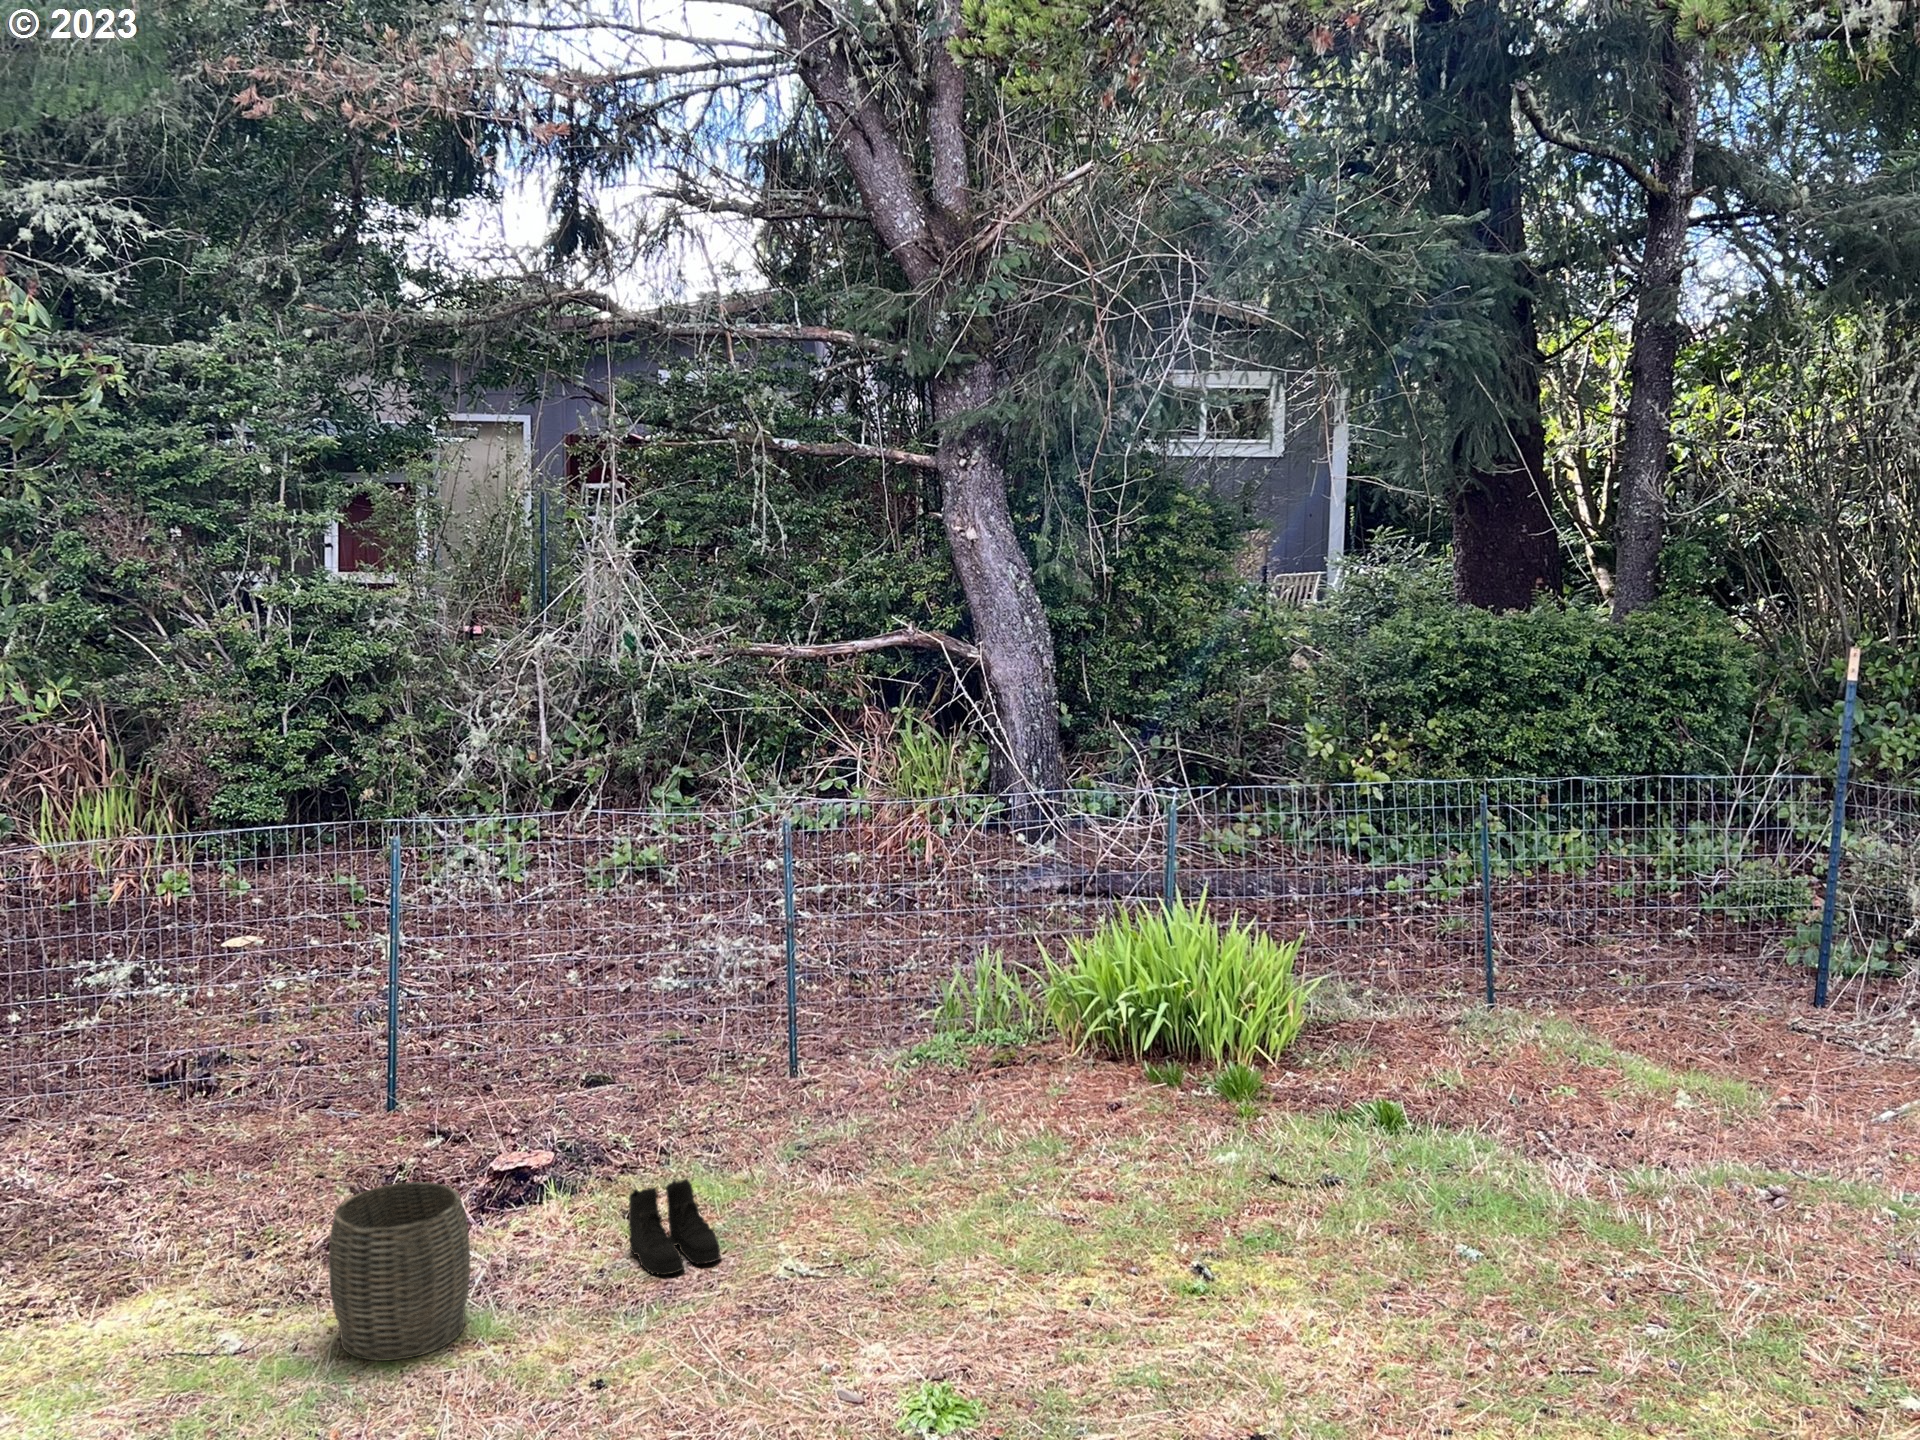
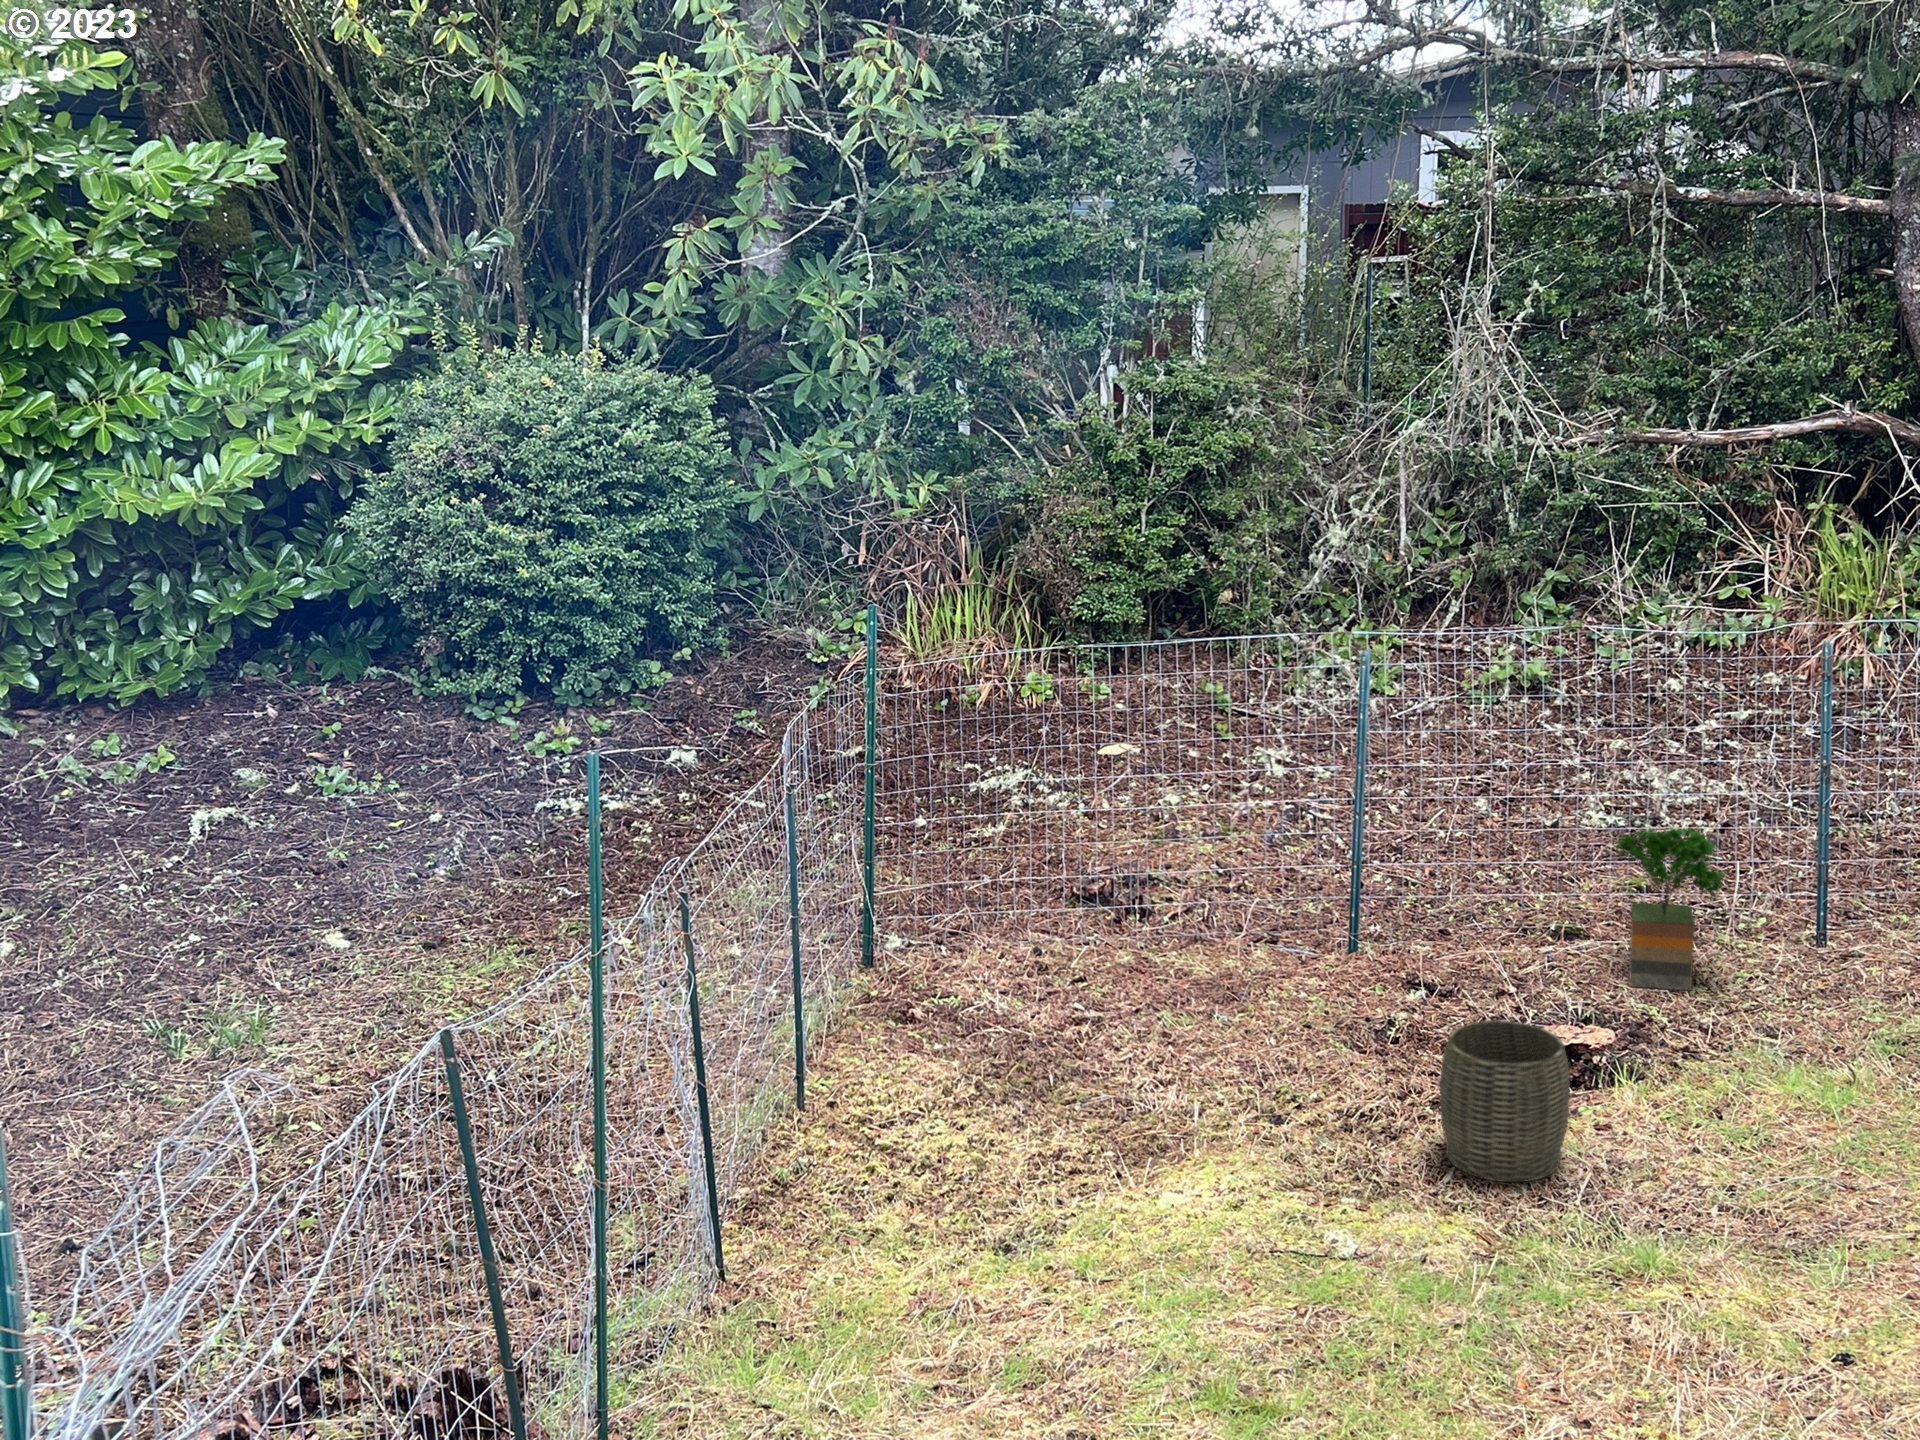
potted tree: none [608,975,714,1137] -> present [1614,827,1727,991]
boots: present [629,1179,720,1275] -> none [1692,1041,1794,1135]

